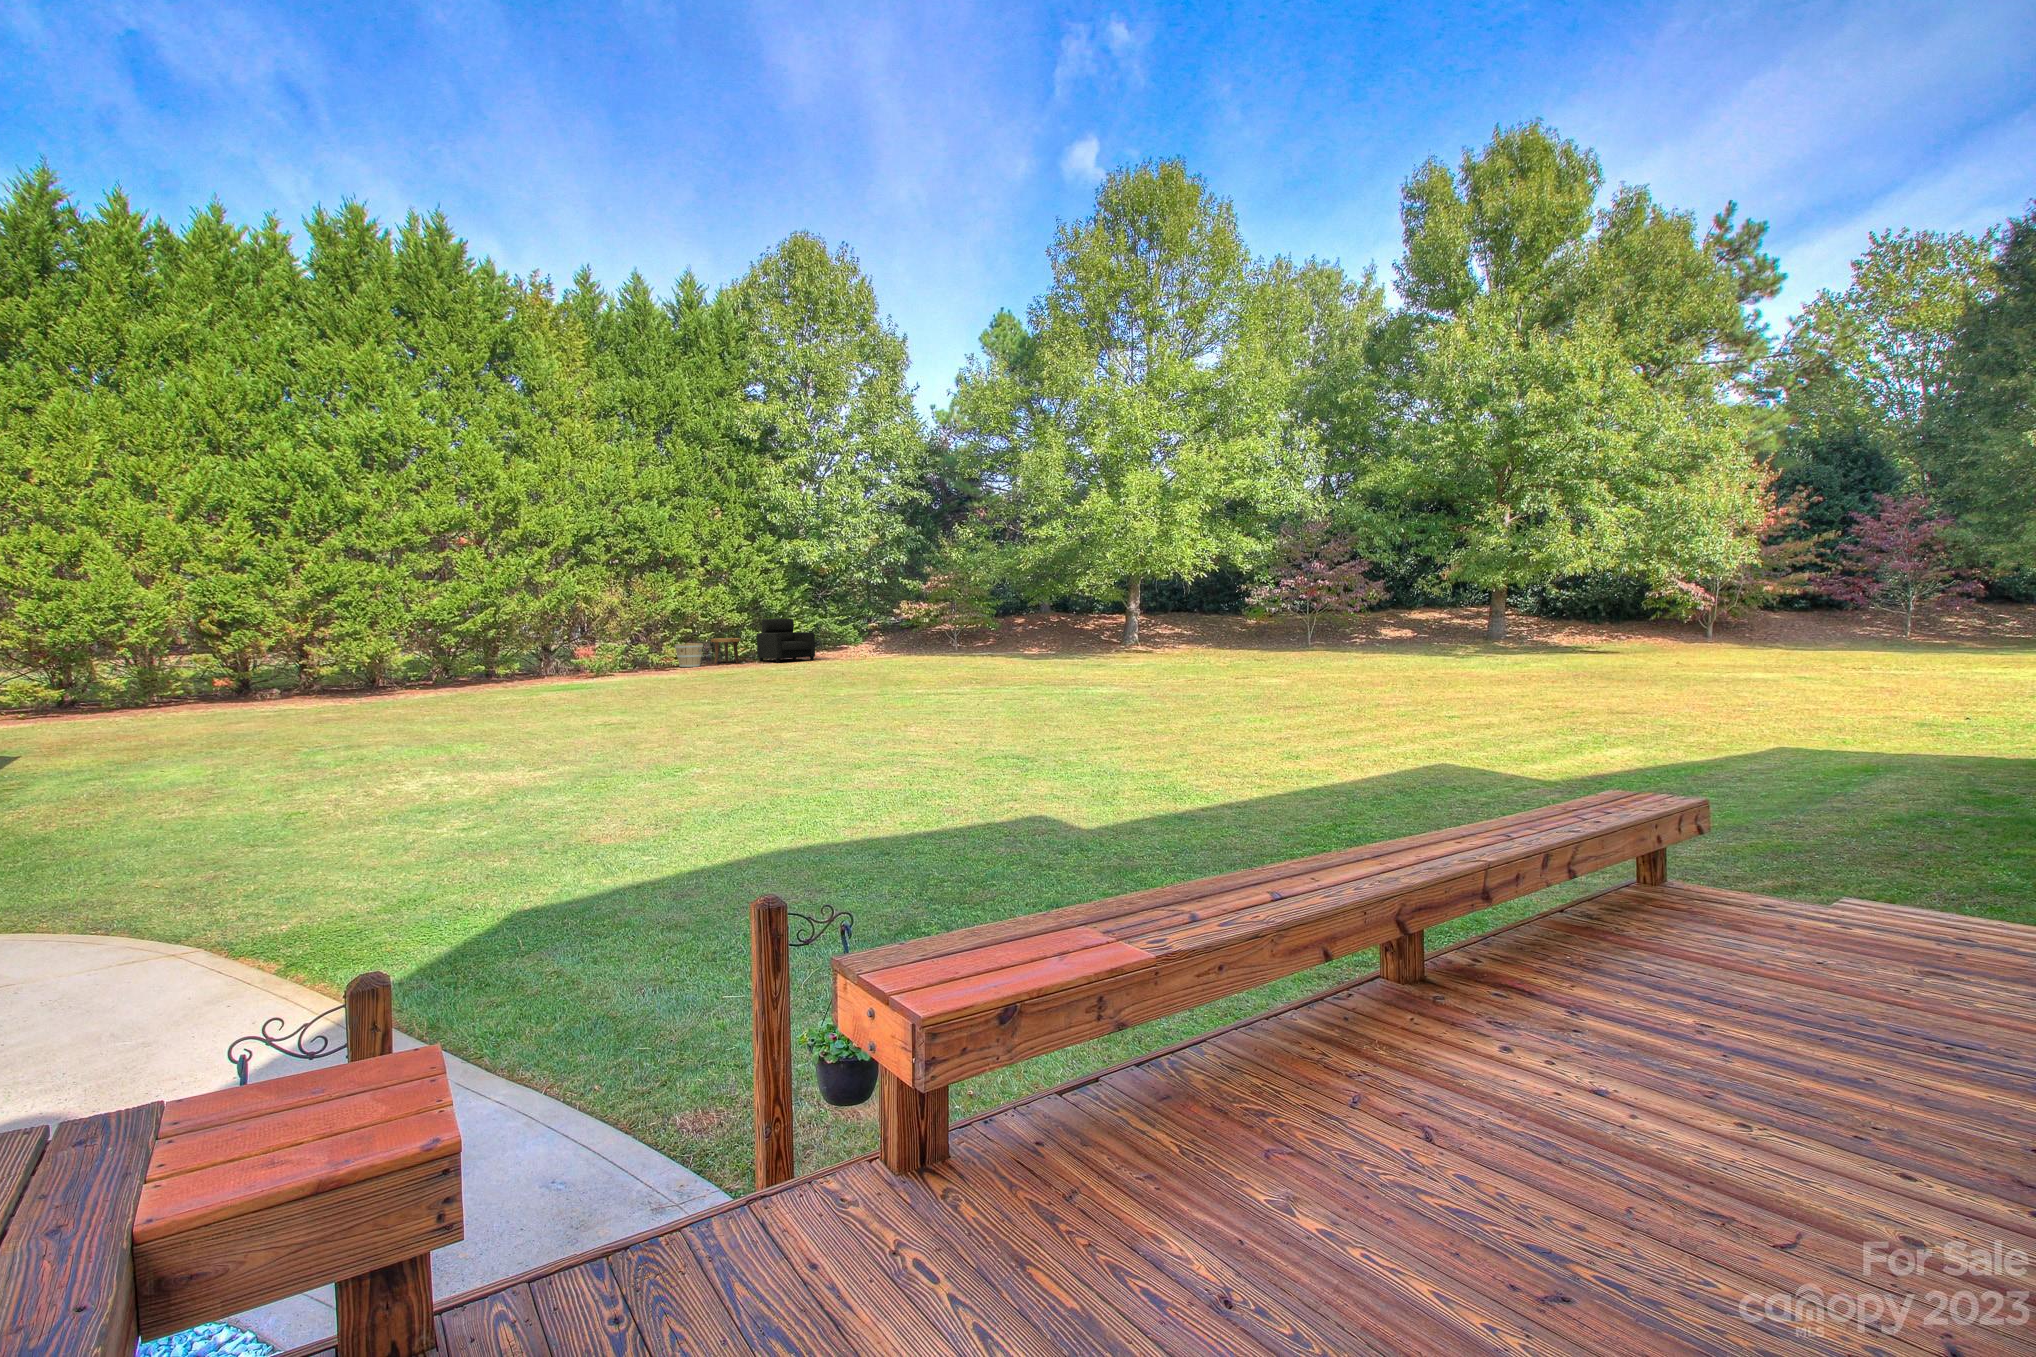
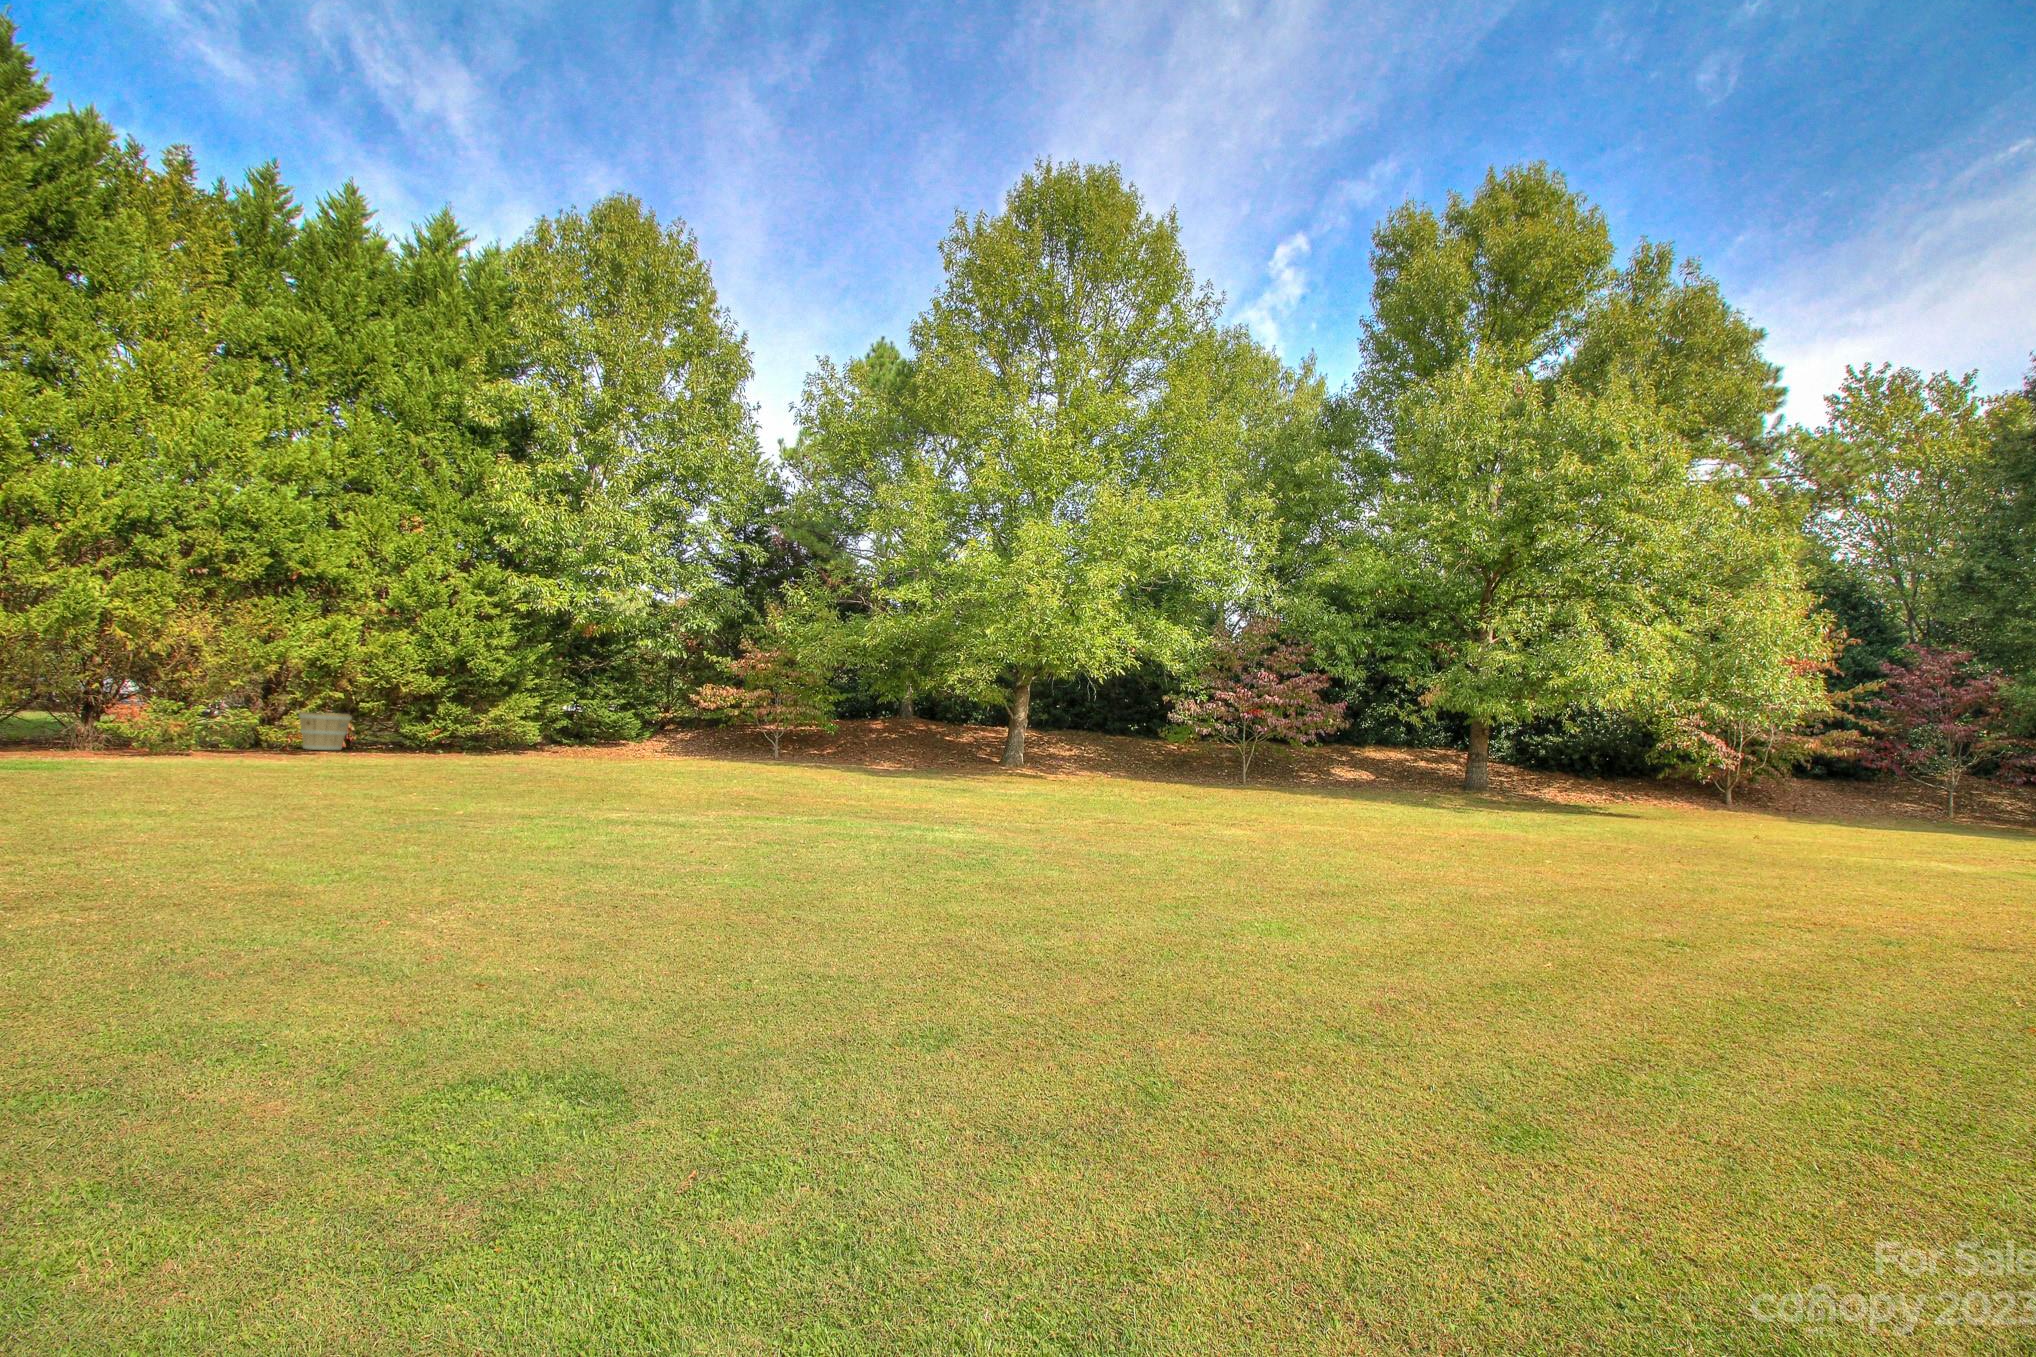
armchair: present [757,619,815,662] -> none [452,687,547,754]
side table: present [711,638,741,664] -> none [372,709,426,750]

